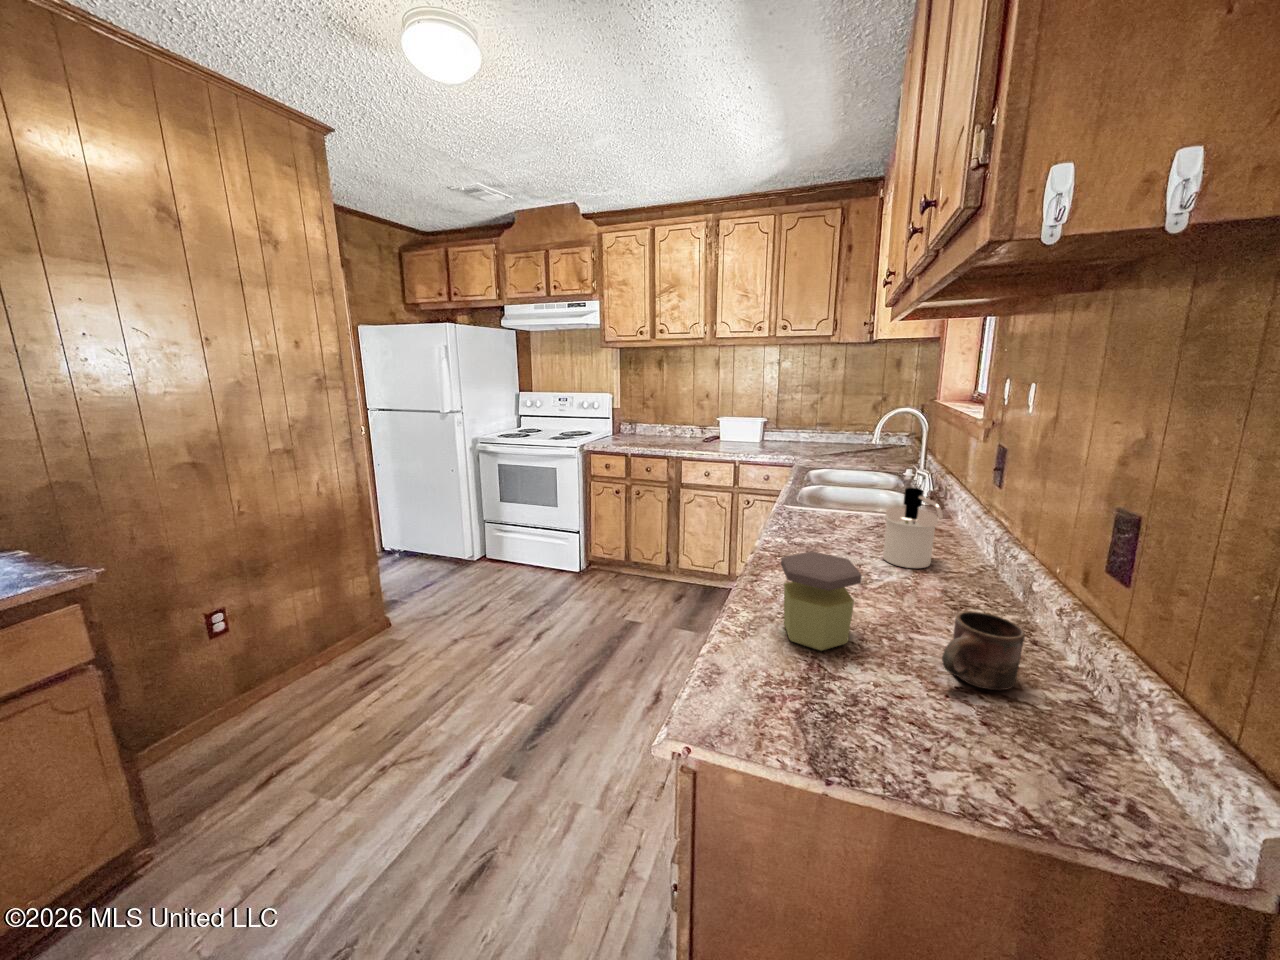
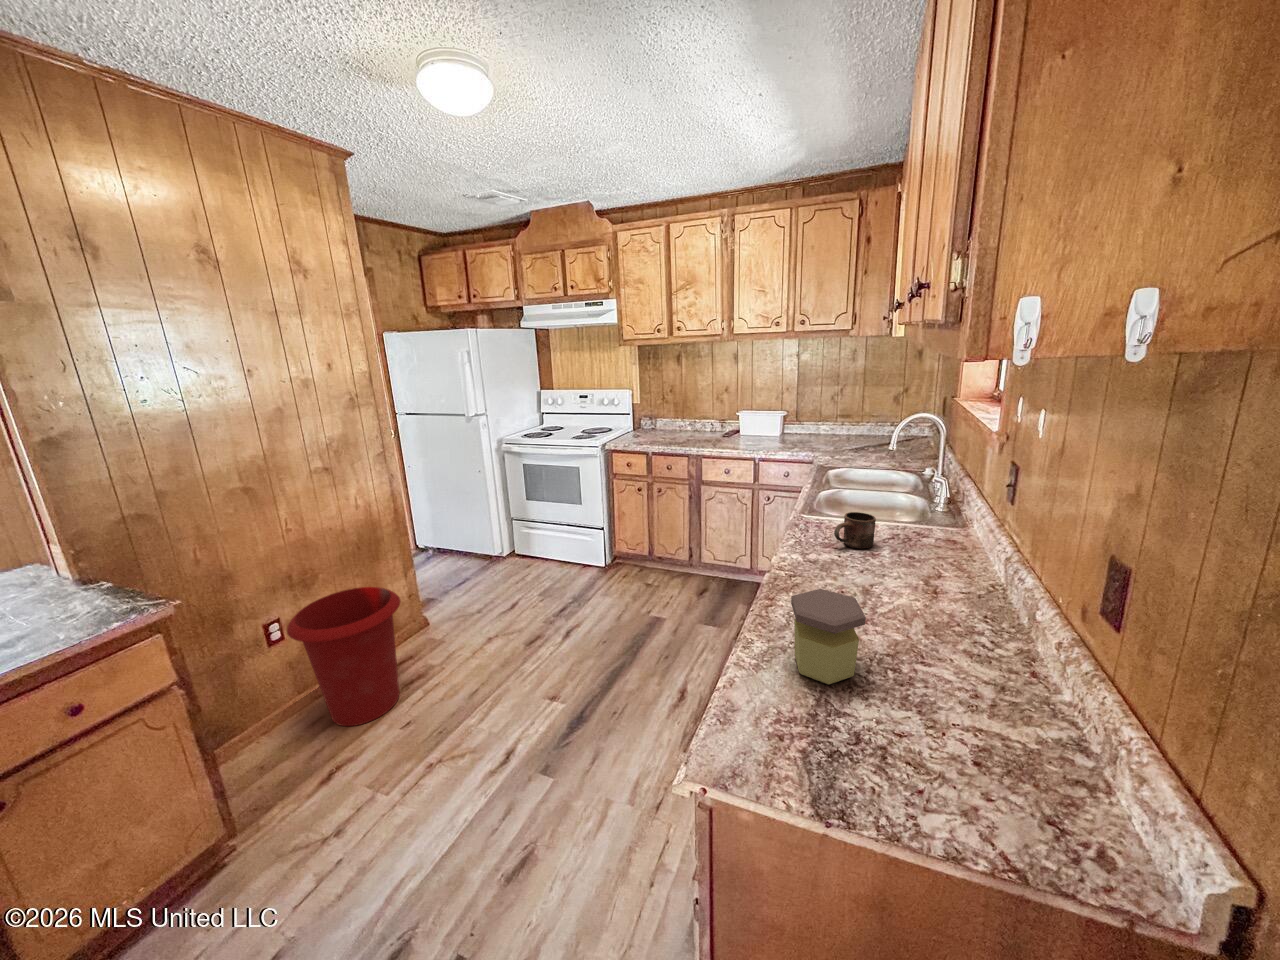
soap dispenser: present [883,488,943,568] -> none [893,511,950,588]
waste bin: none [224,579,355,731] -> present [287,587,400,726]
mug: present [942,611,1025,690] -> present [834,512,876,548]

